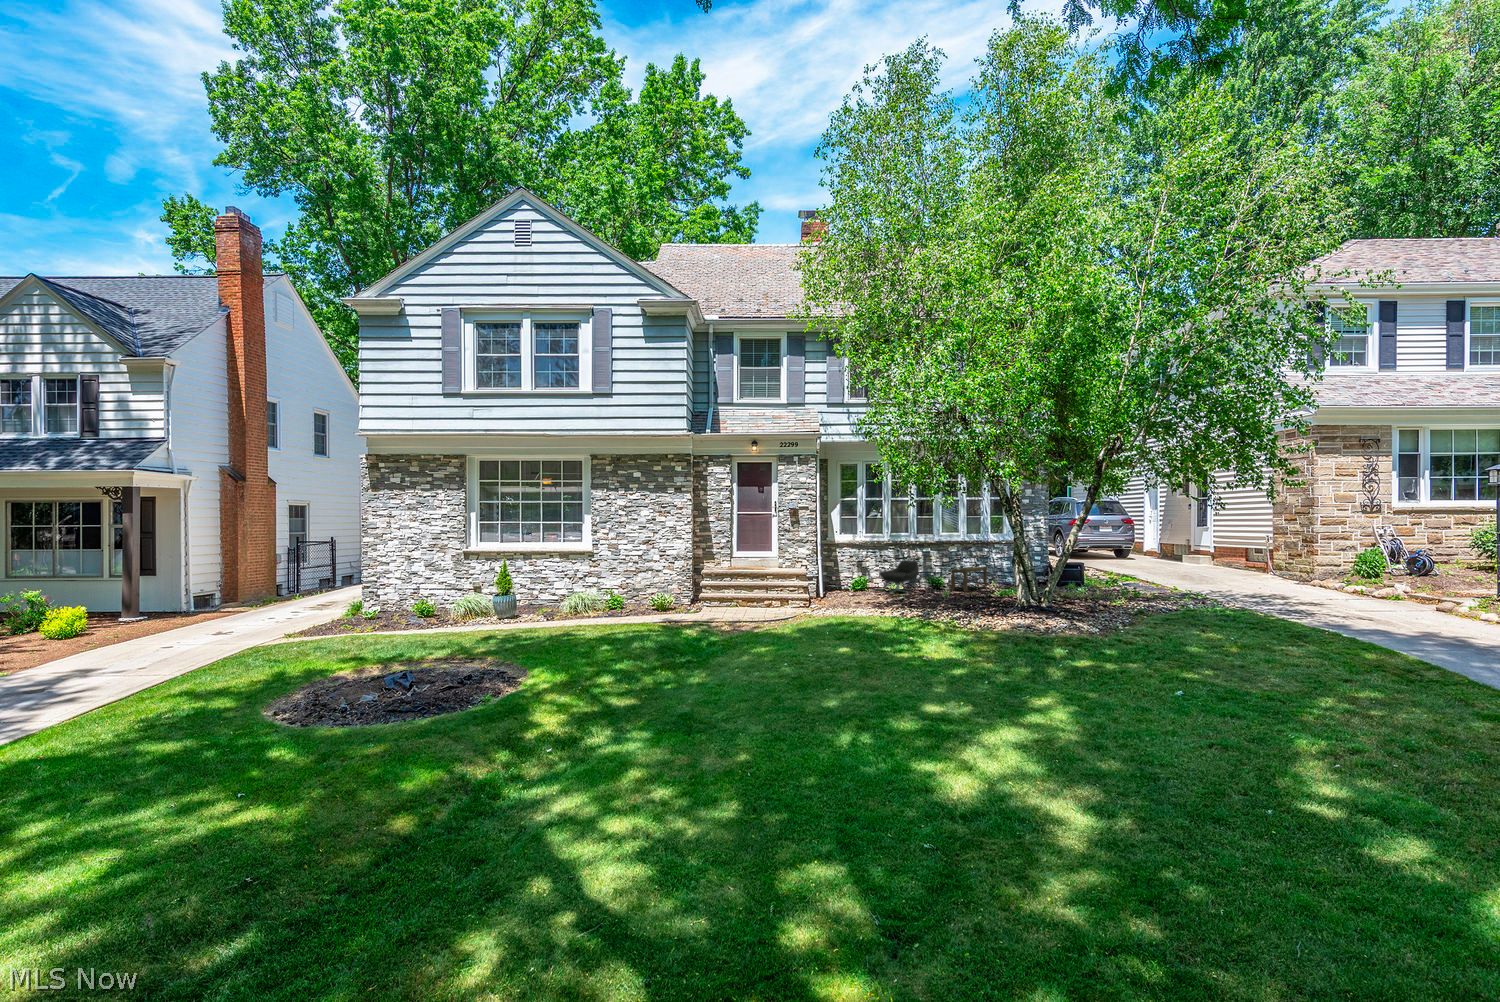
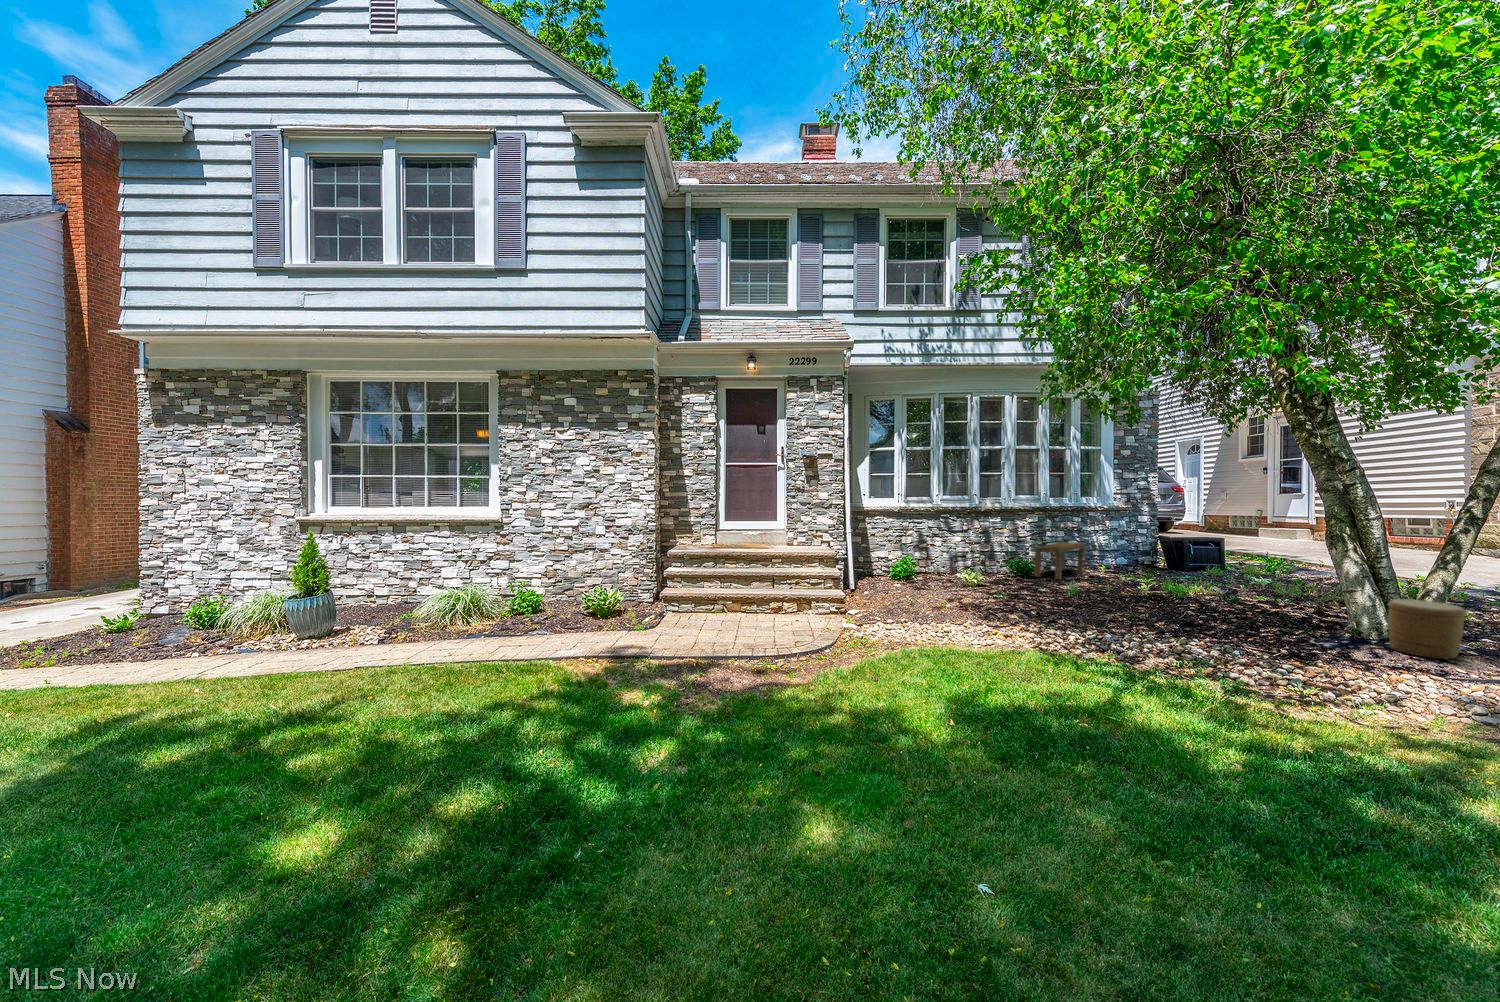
lounge chair: present [879,560,920,591] -> none [931,533,990,582]
woven basket: none [1112,595,1145,627] -> present [1388,599,1466,659]

